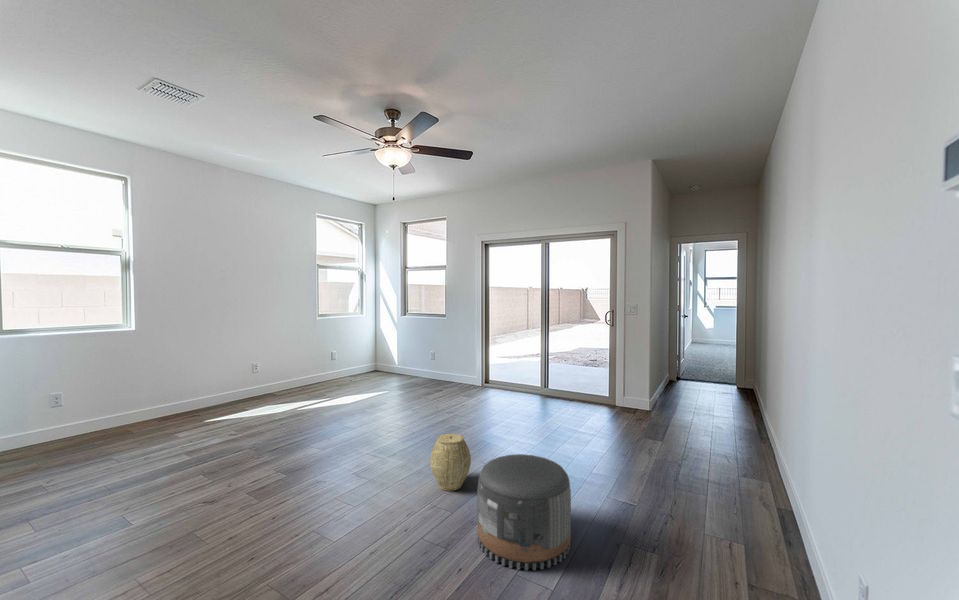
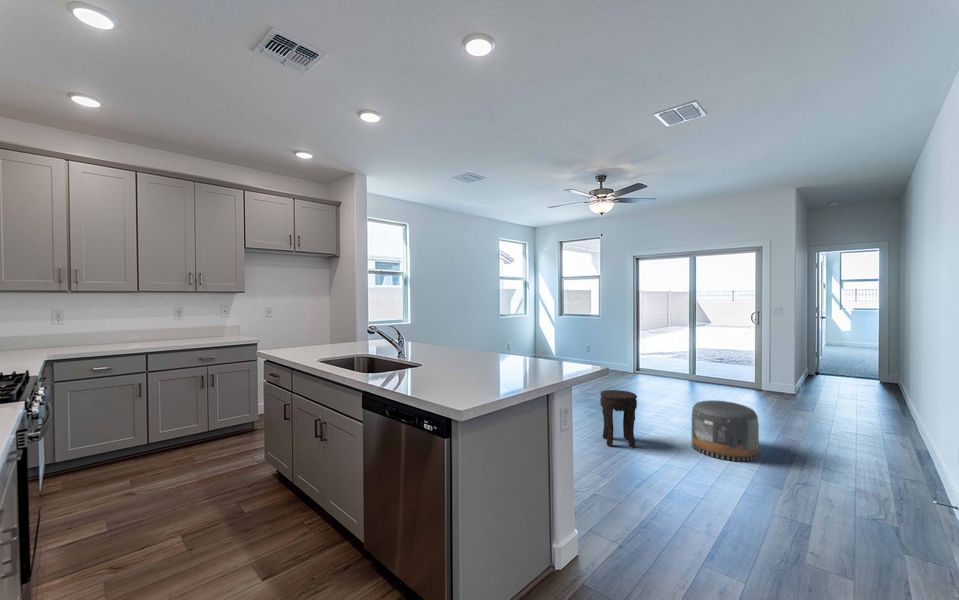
woven basket: present [430,434,471,491] -> none [641,392,670,427]
side table: none [331,445,392,552] -> present [600,390,637,447]

